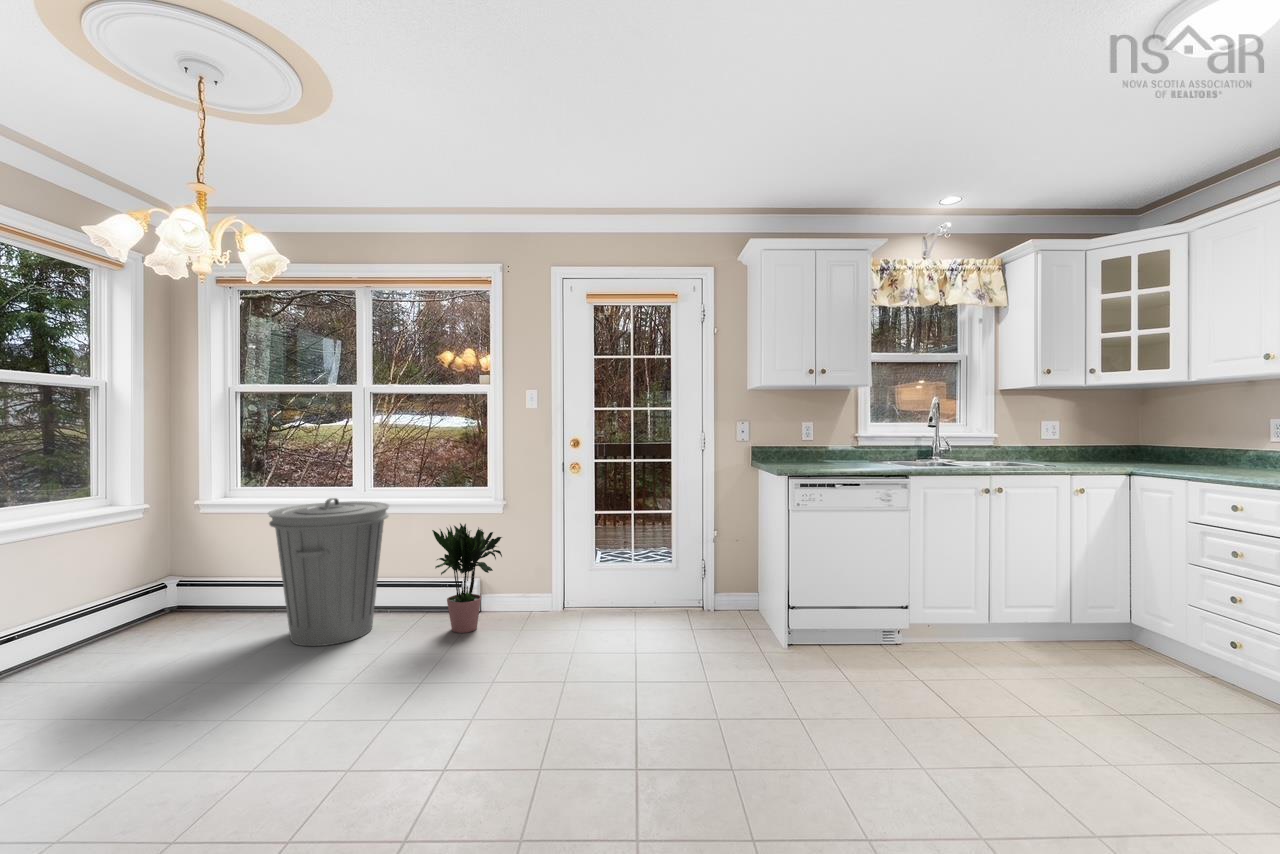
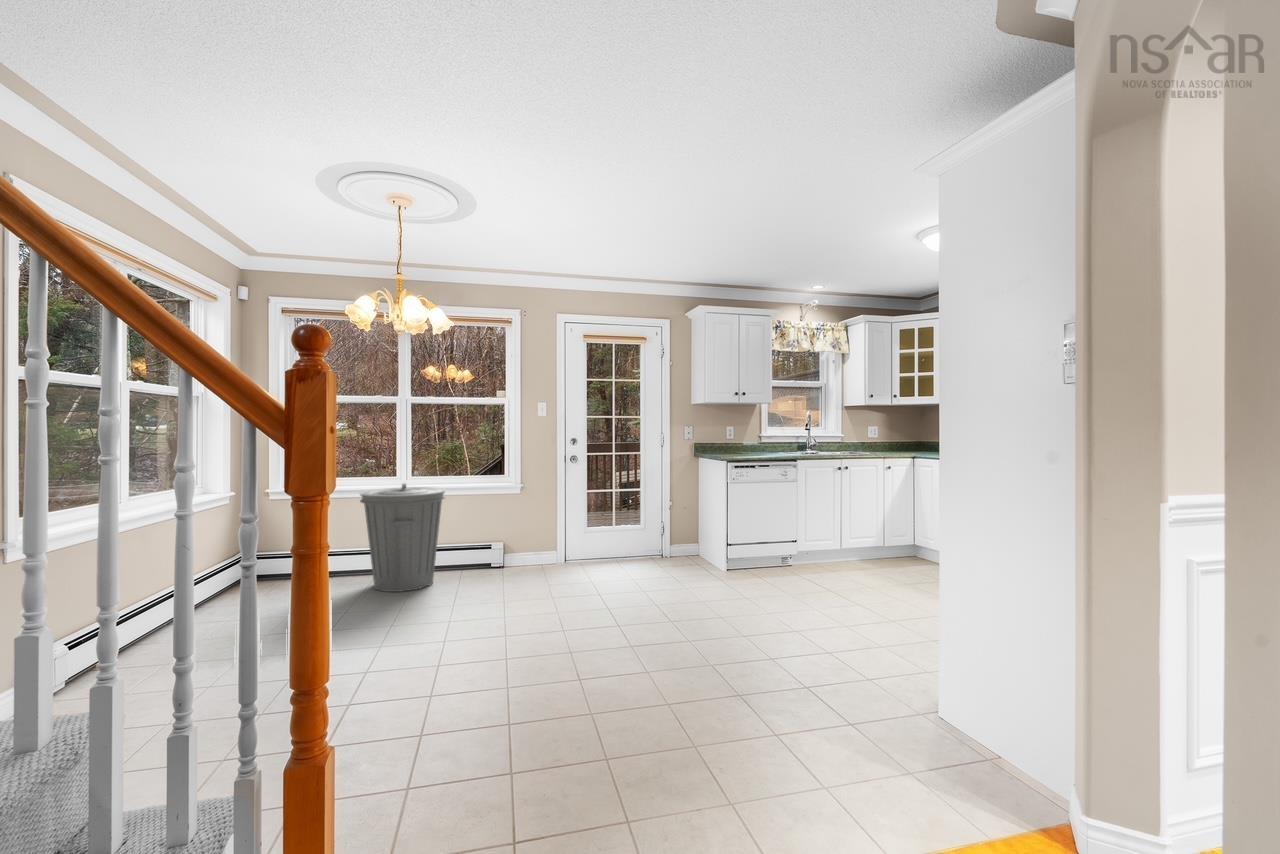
potted plant: present [432,523,502,633] -> none [479,498,534,578]

